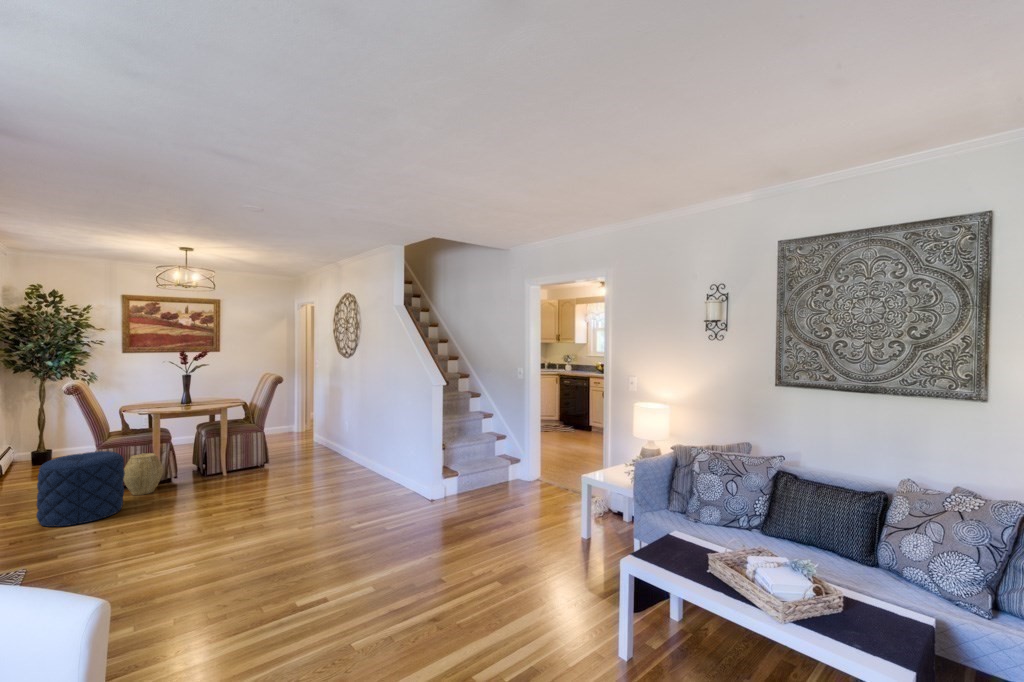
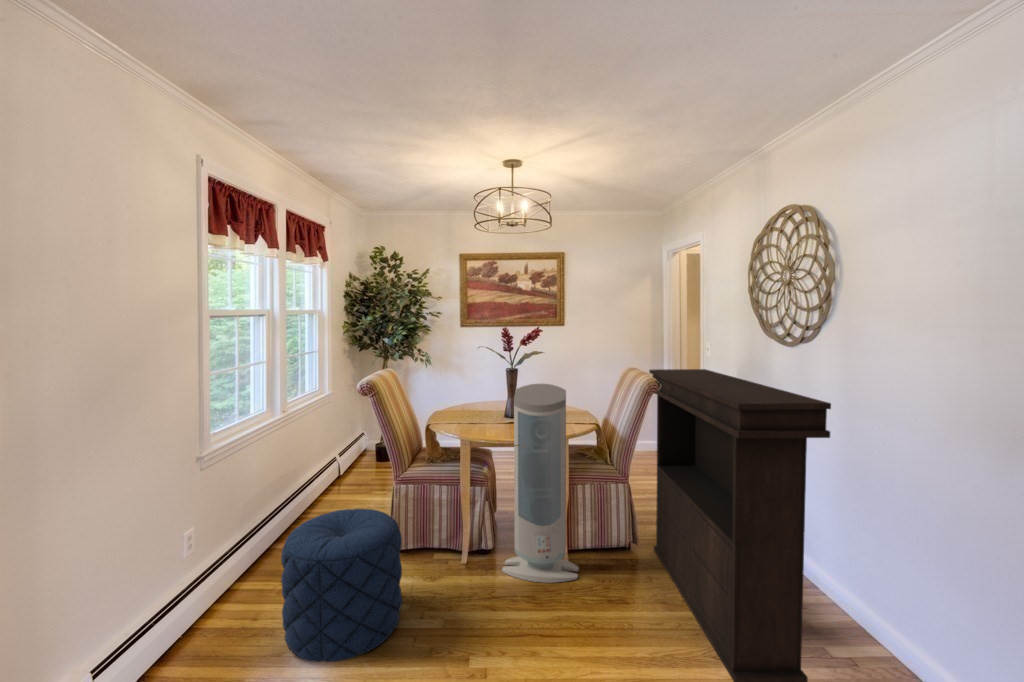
console table: none [276,369,342,487] -> present [649,369,831,682]
air purifier: none [184,378,234,486] -> present [502,384,579,583]
woven basket: present [124,453,163,495] -> none [418,505,472,579]

